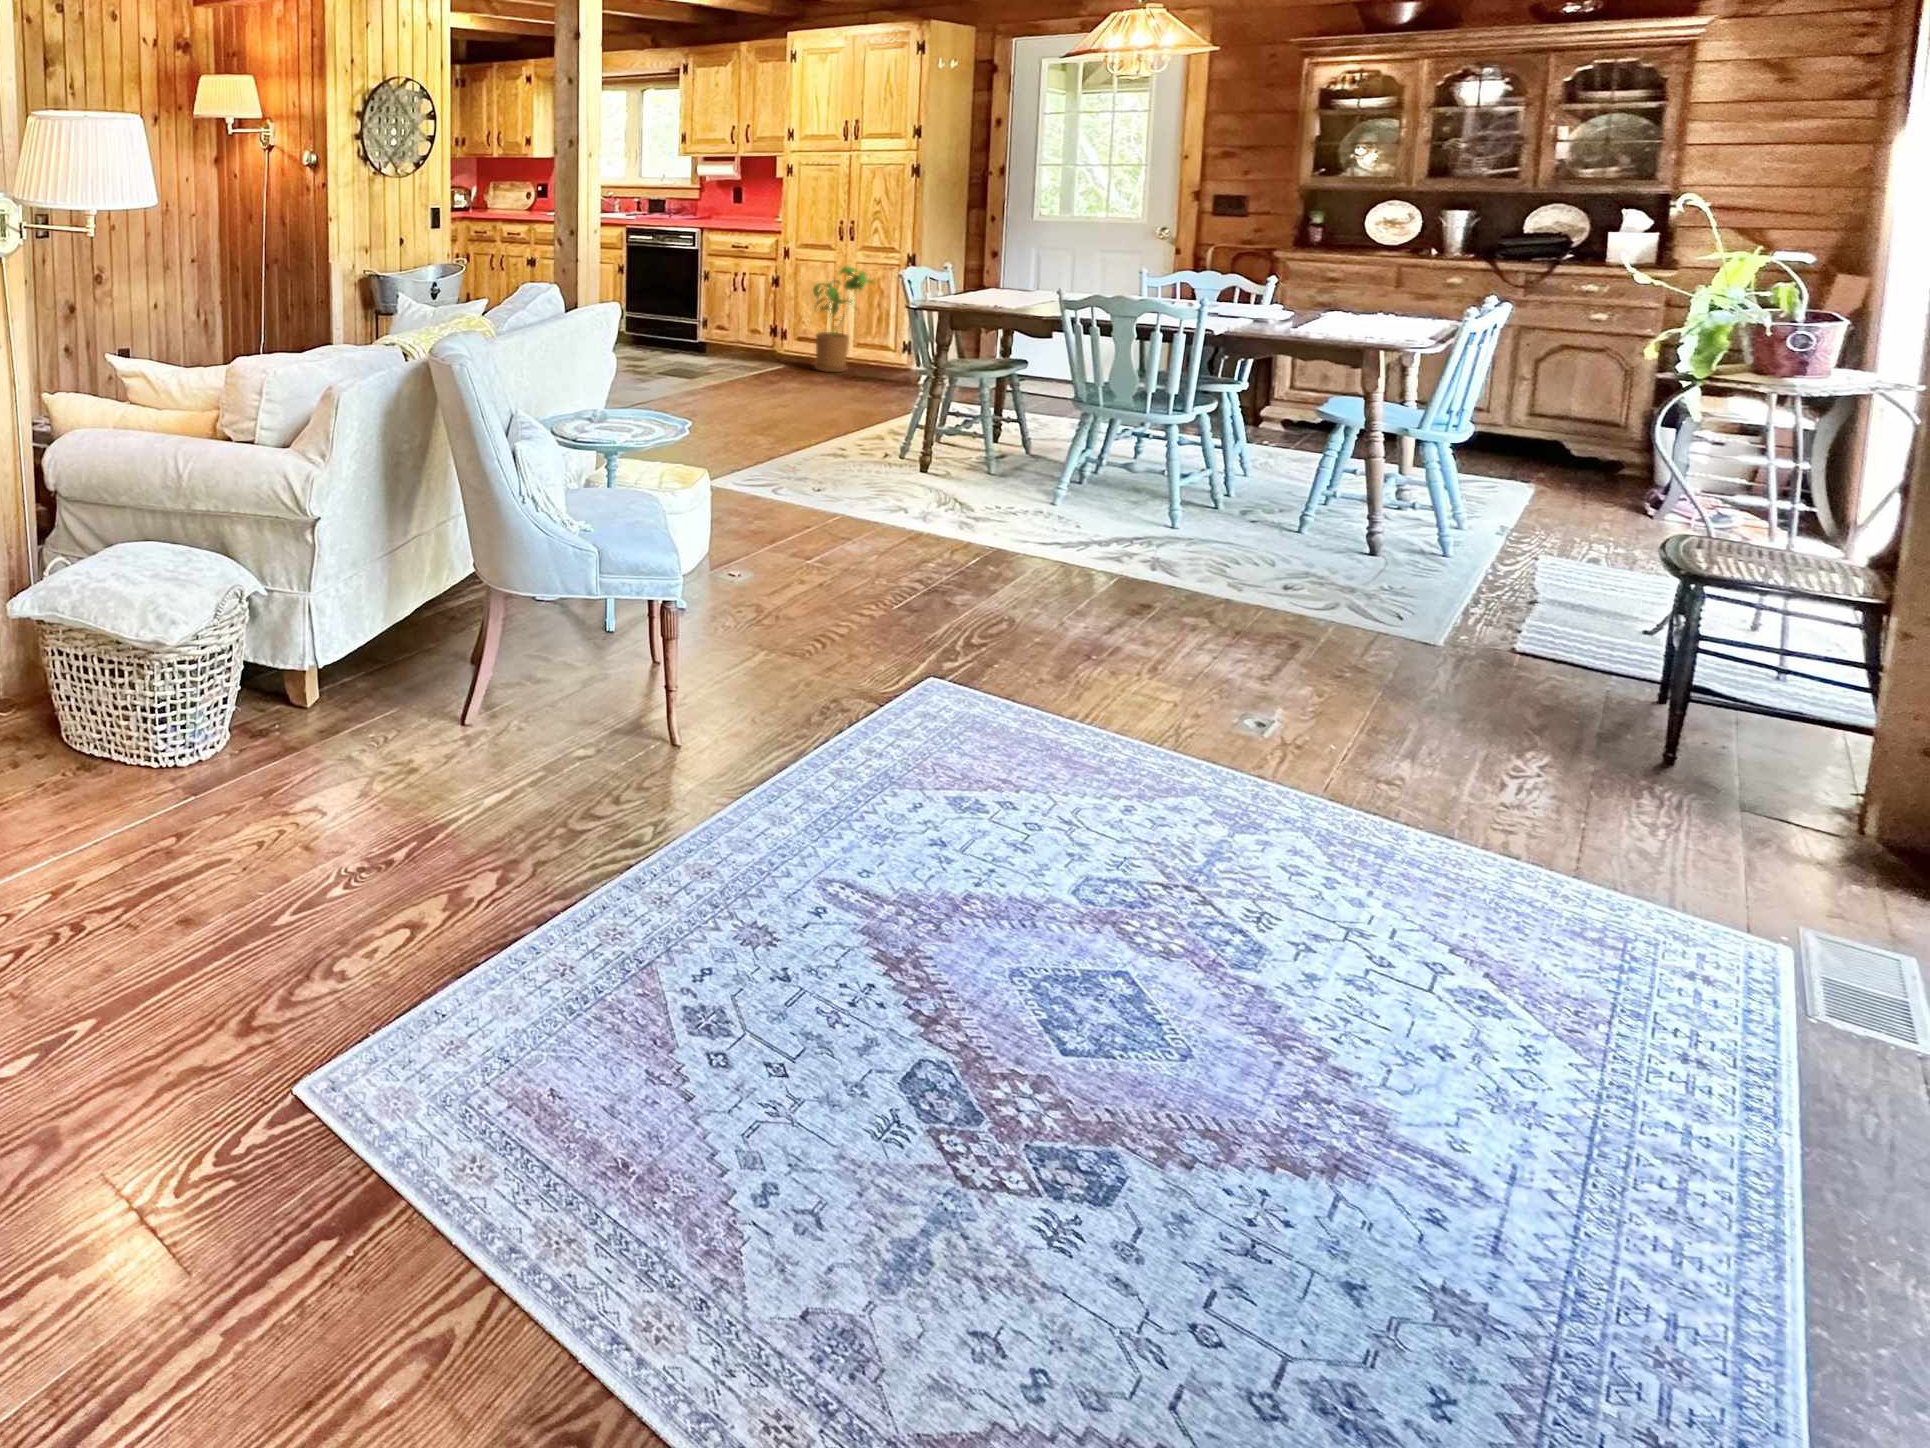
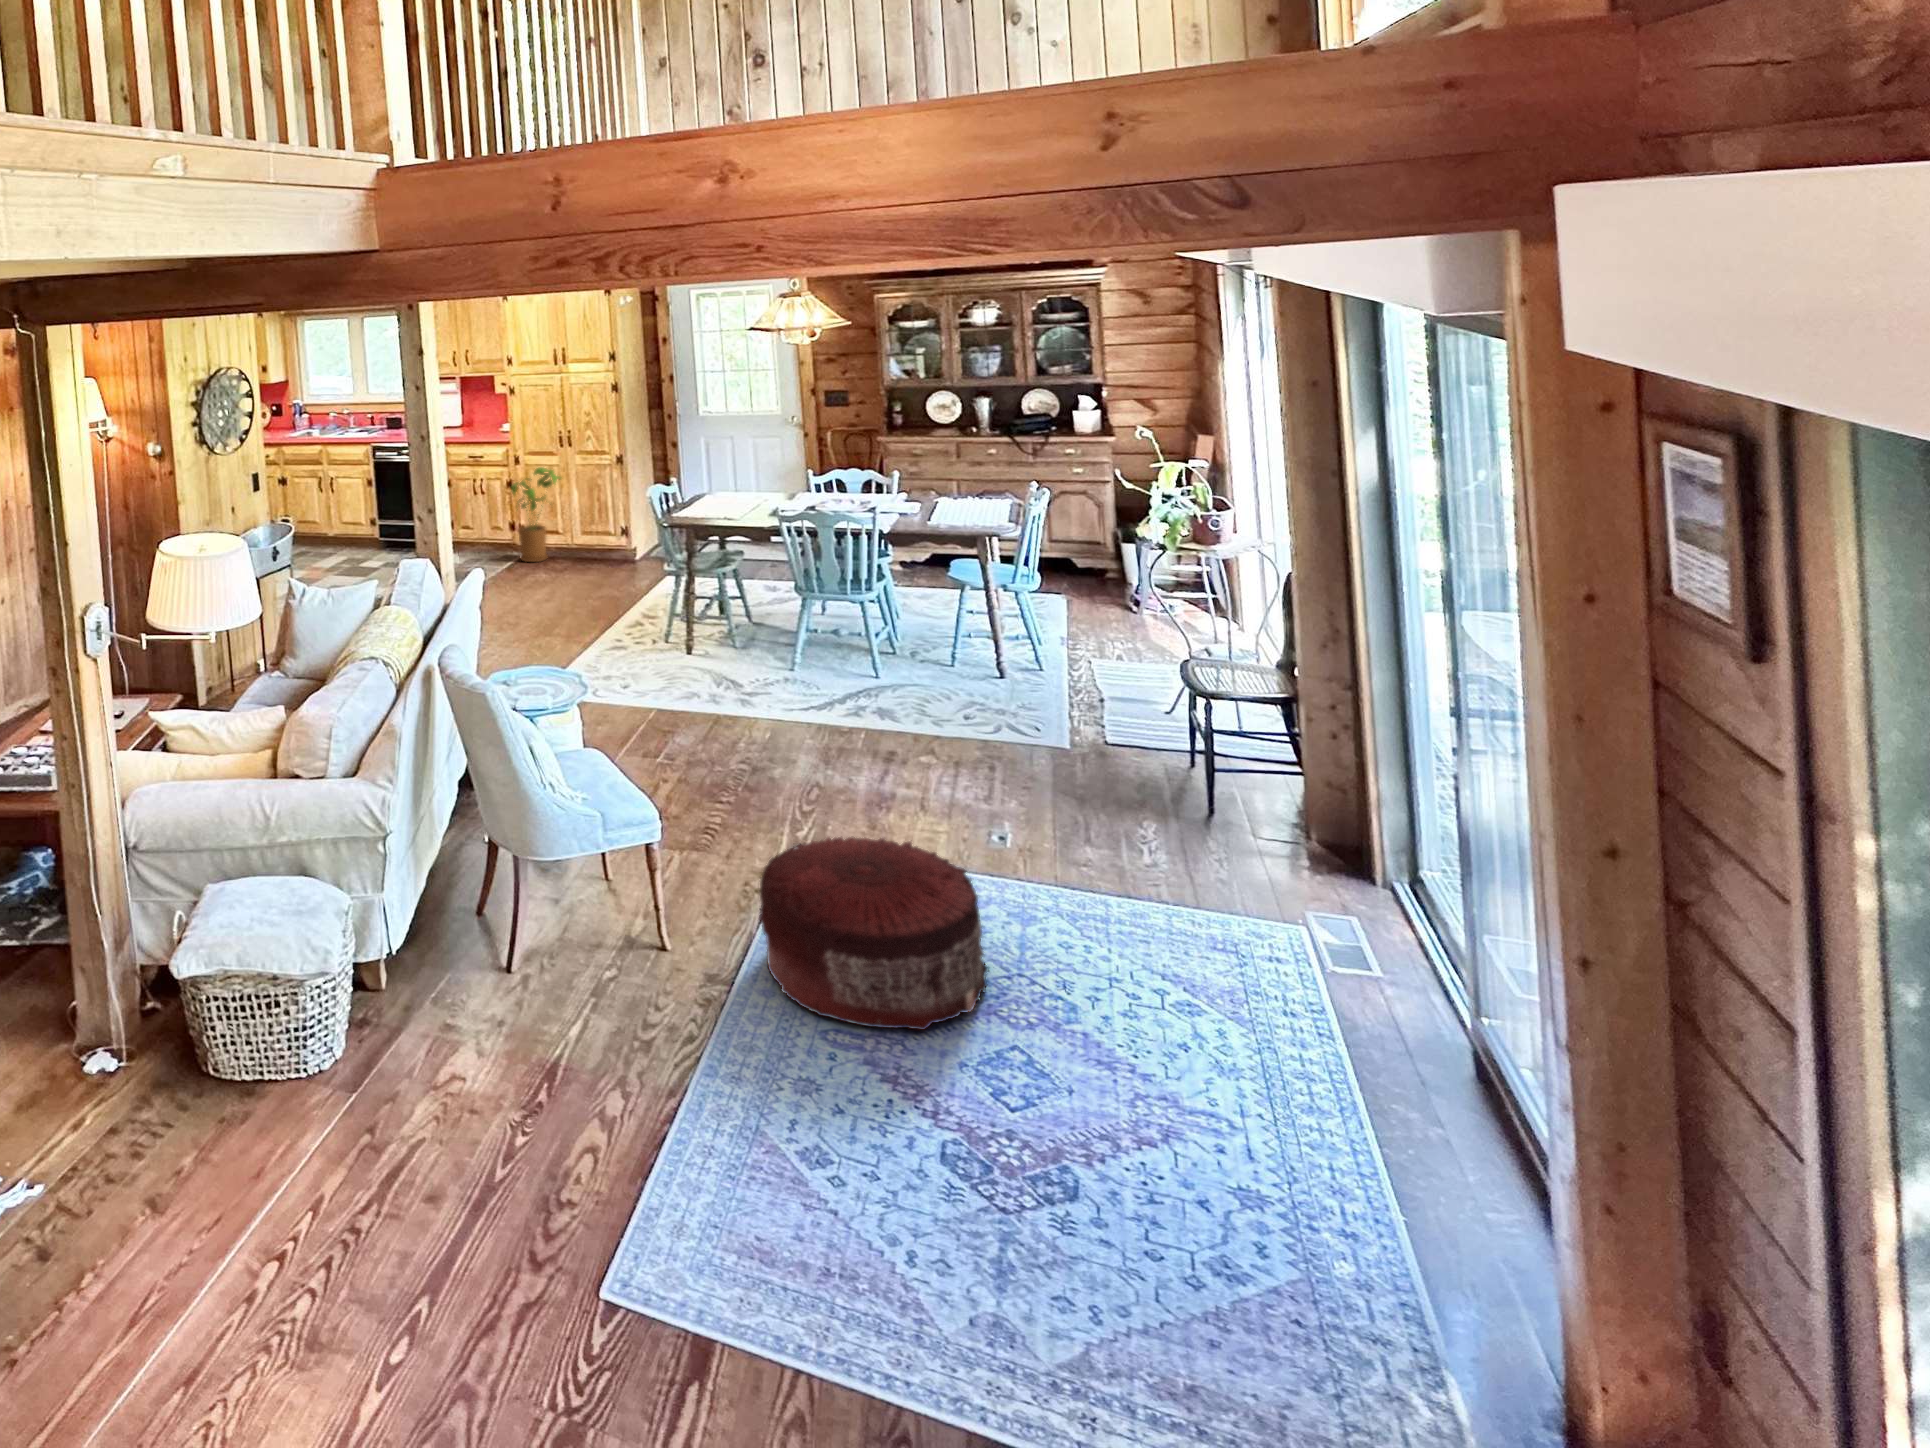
pouf: none [804,636,1146,907] -> present [760,837,988,1030]

